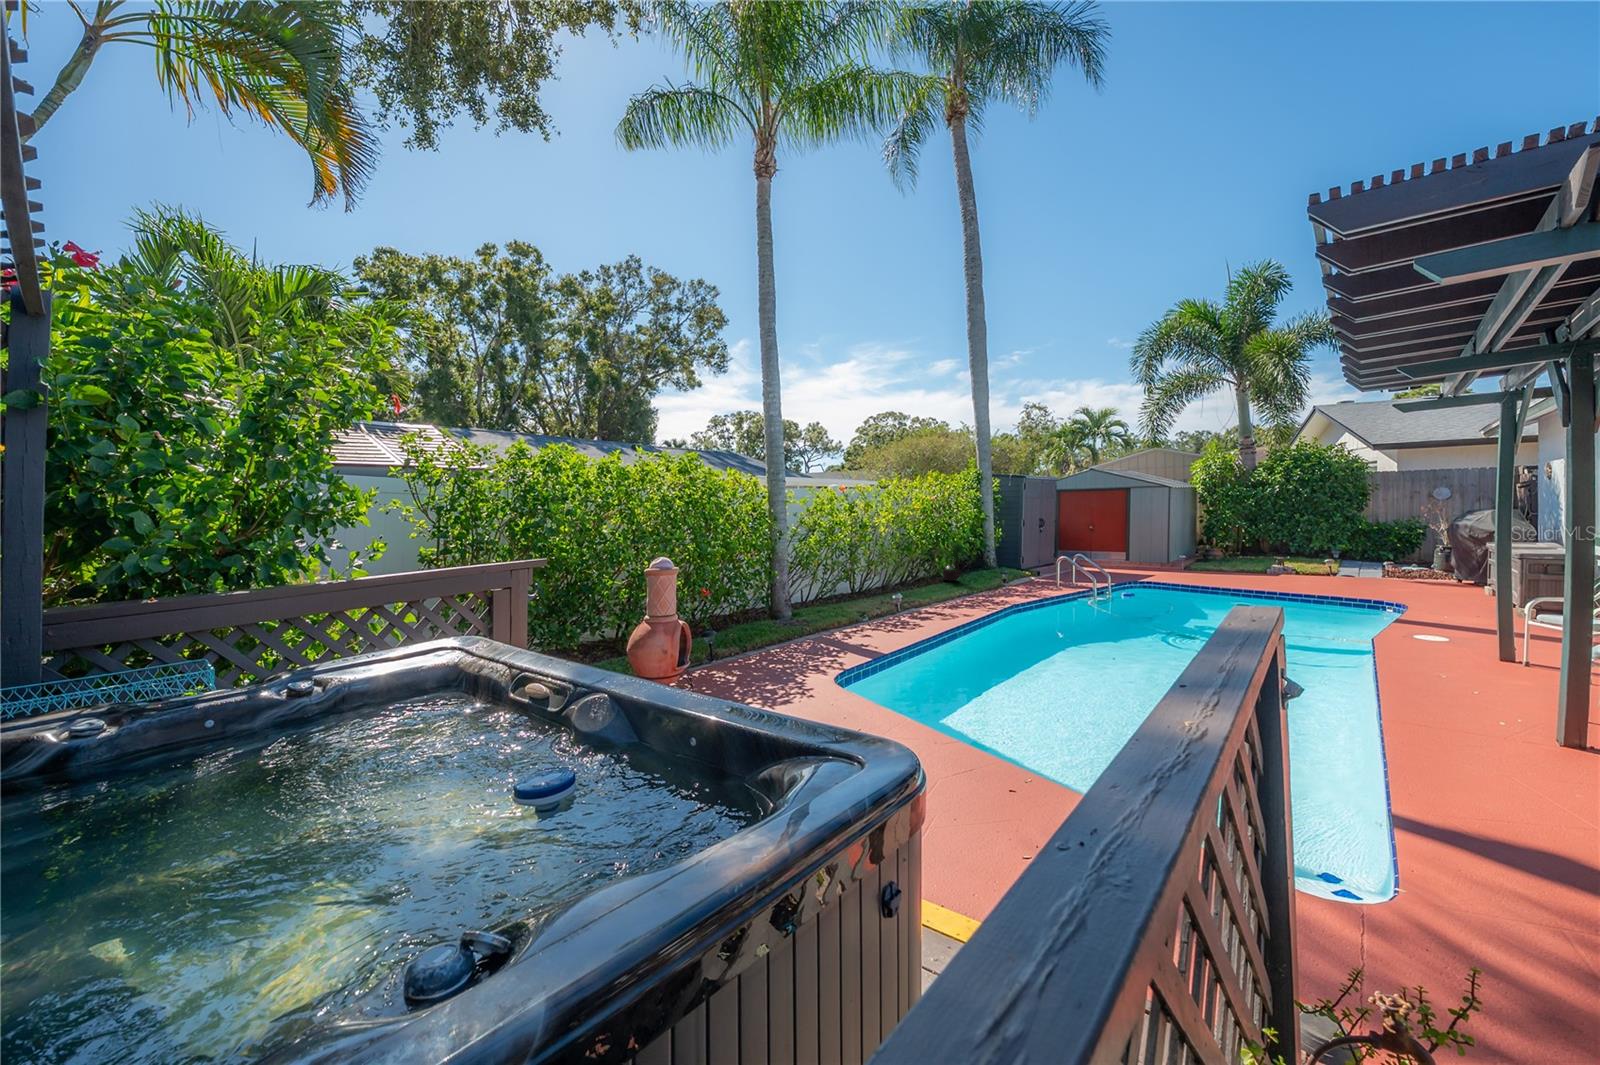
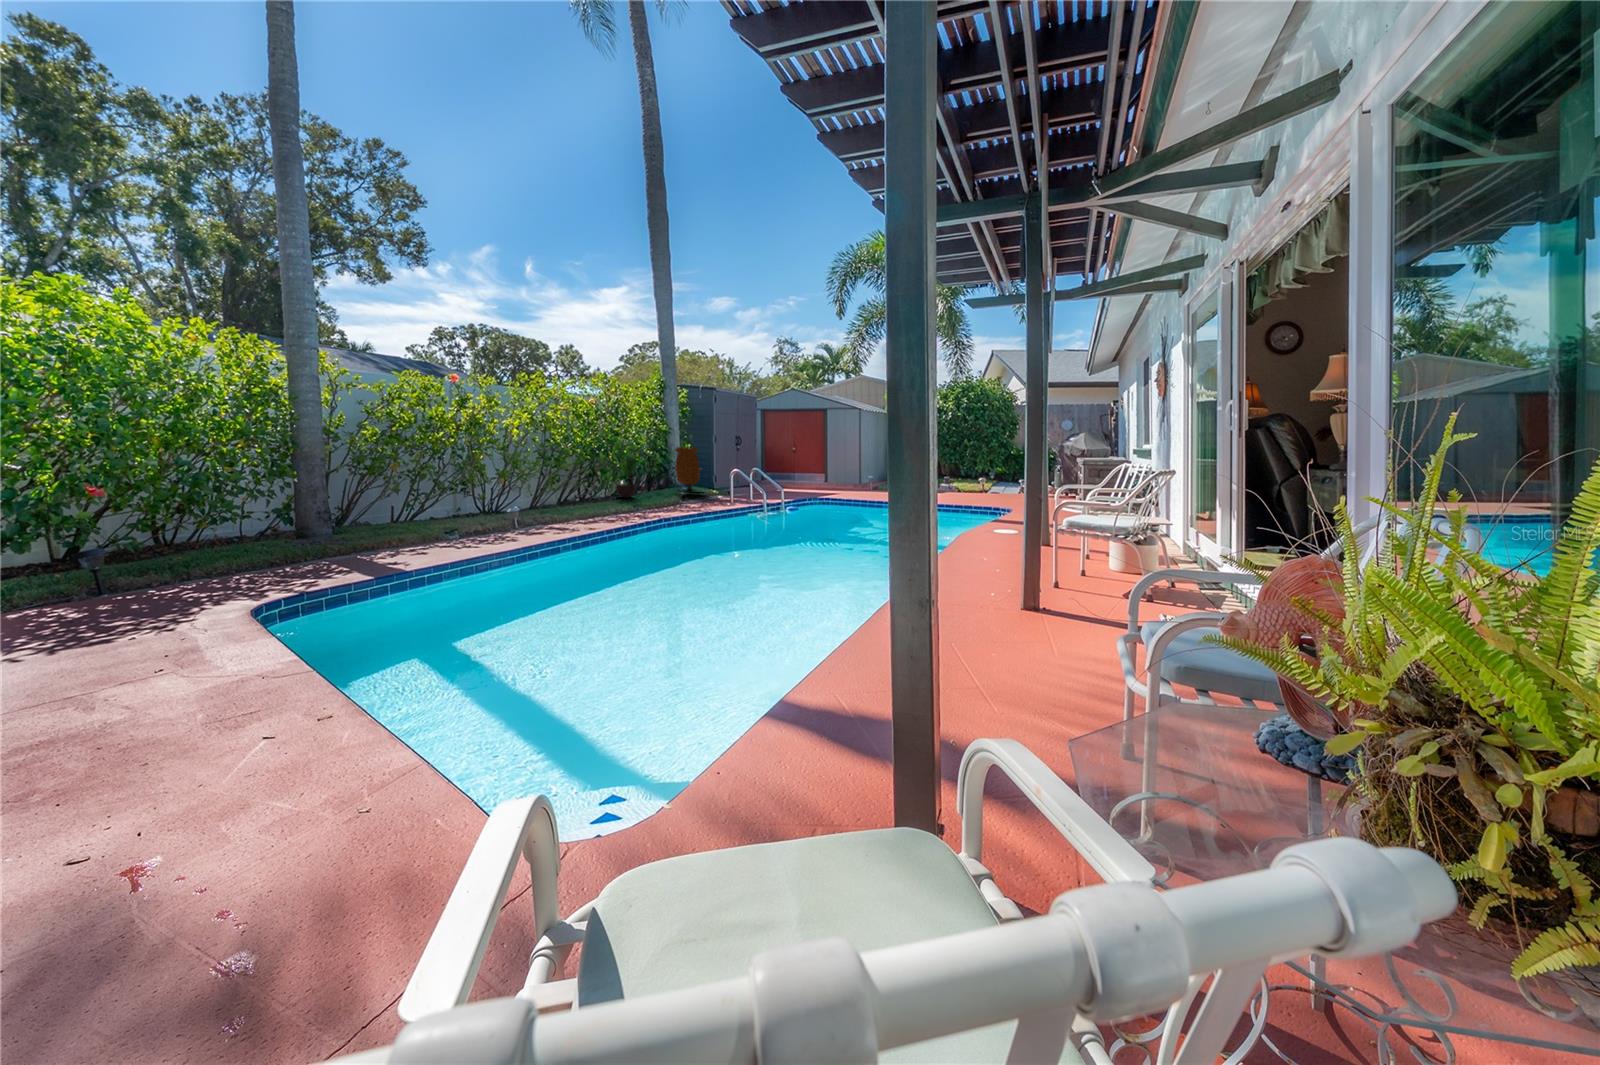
lounge chair: none [989,534,1017,579] -> present [675,447,701,494]

